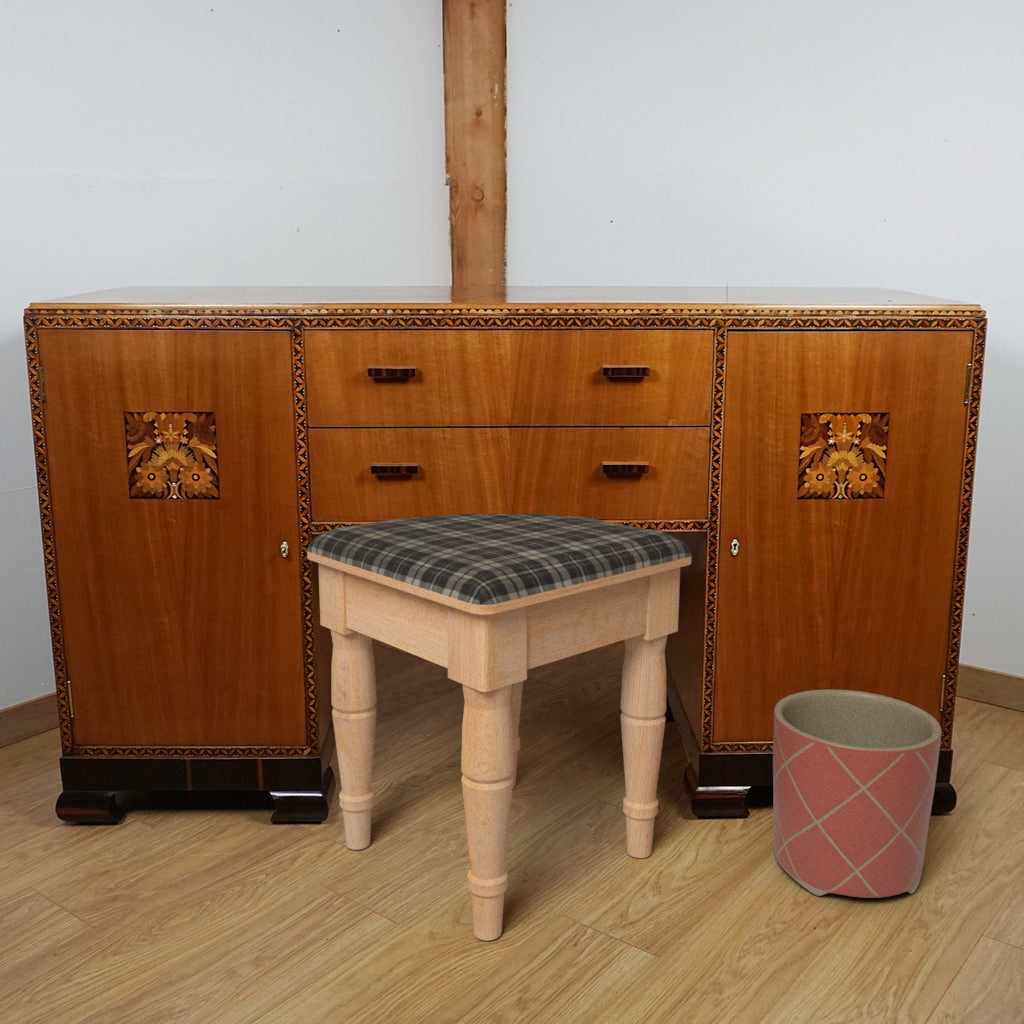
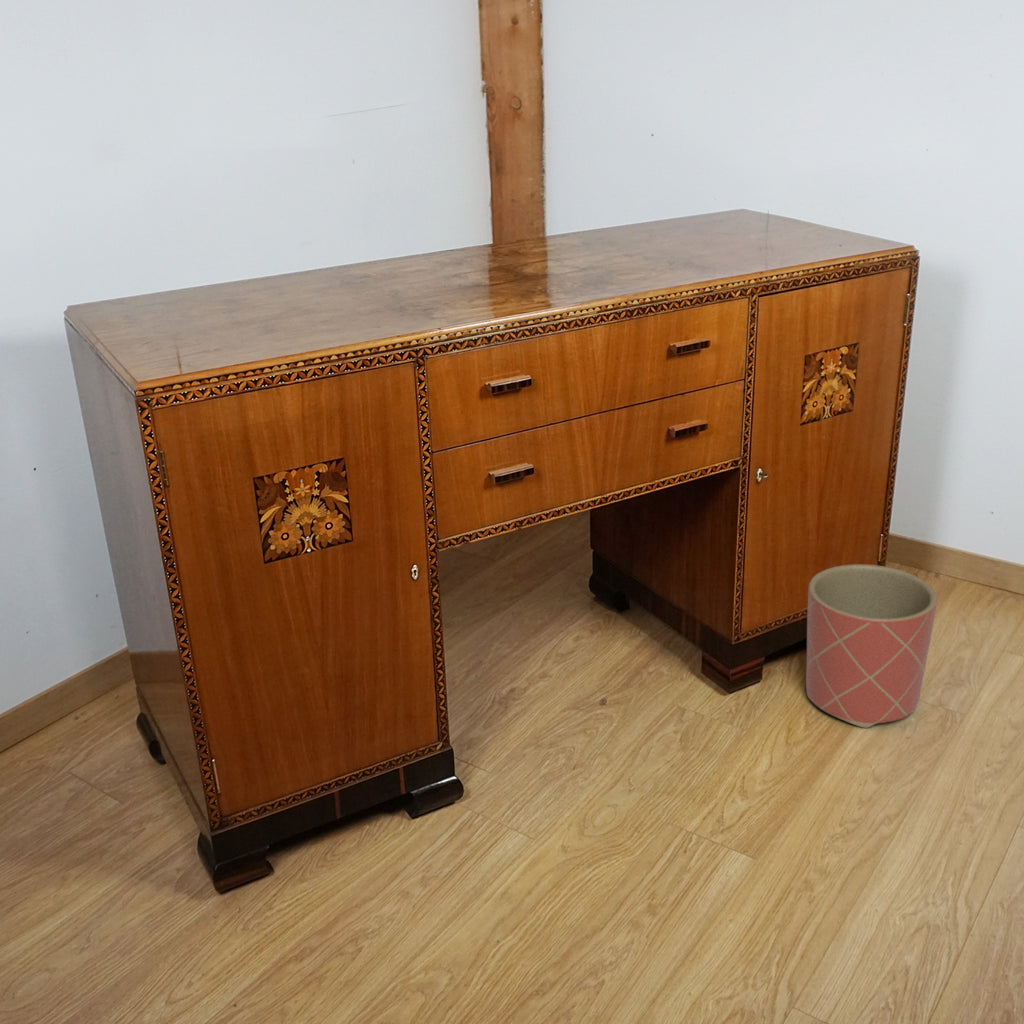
footstool: present [307,514,692,941] -> none [468,469,769,850]

